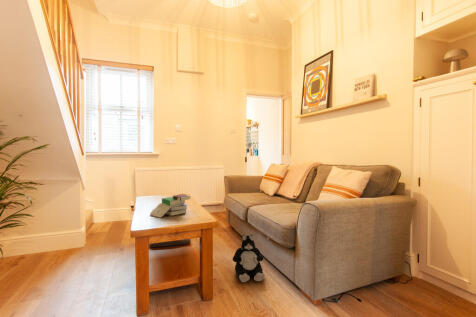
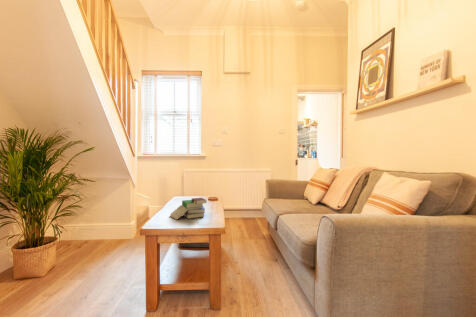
plush toy: present [233,235,265,282] -> none [253,246,287,300]

